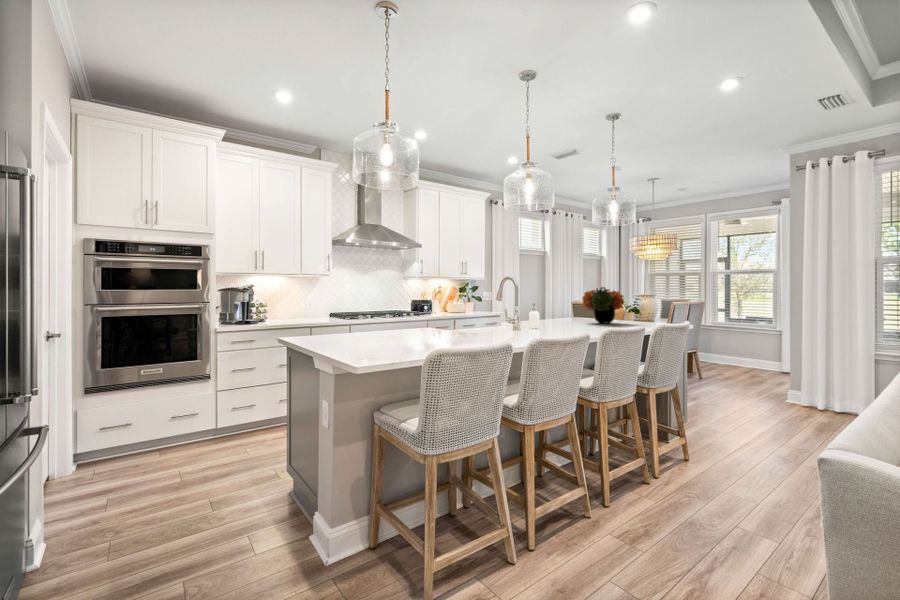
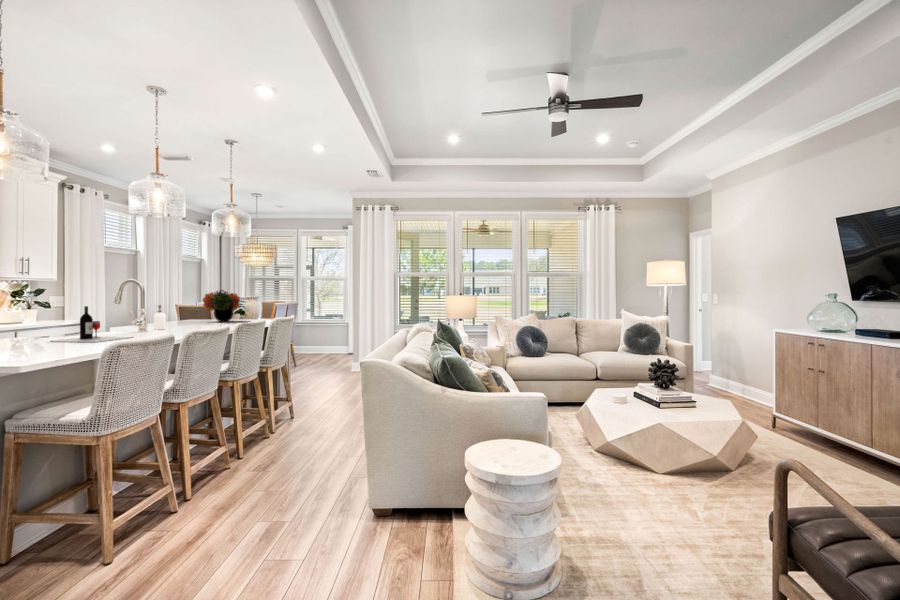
wine bottle: none [422,305,494,343] -> present [51,306,131,342]

